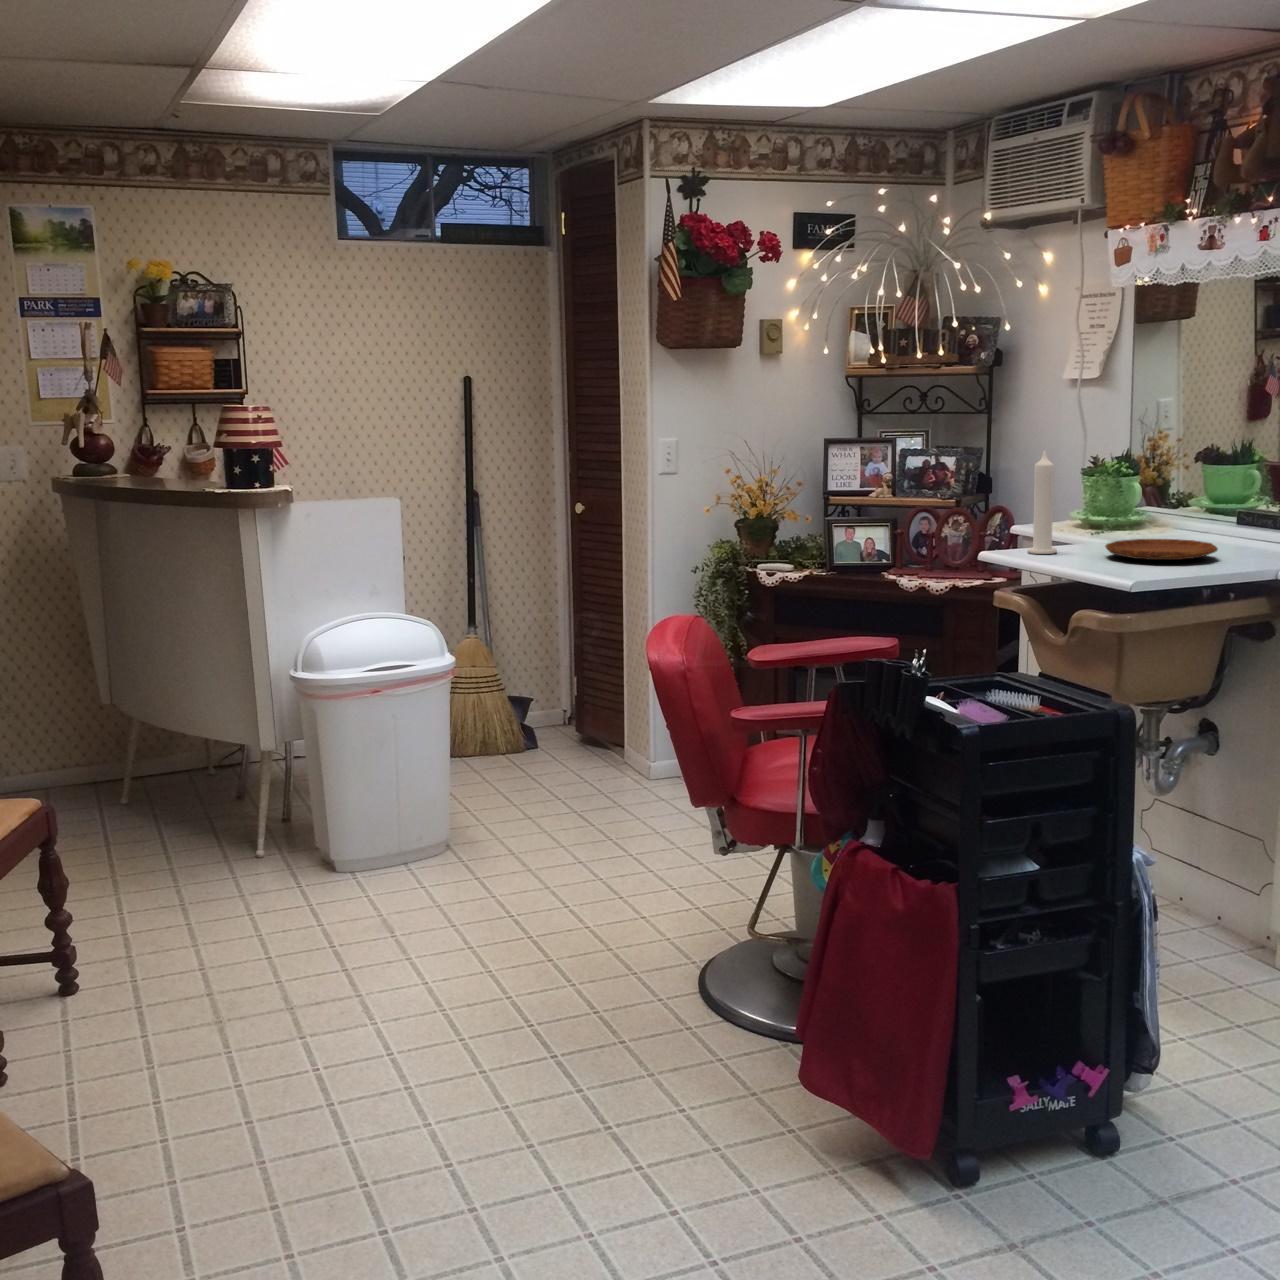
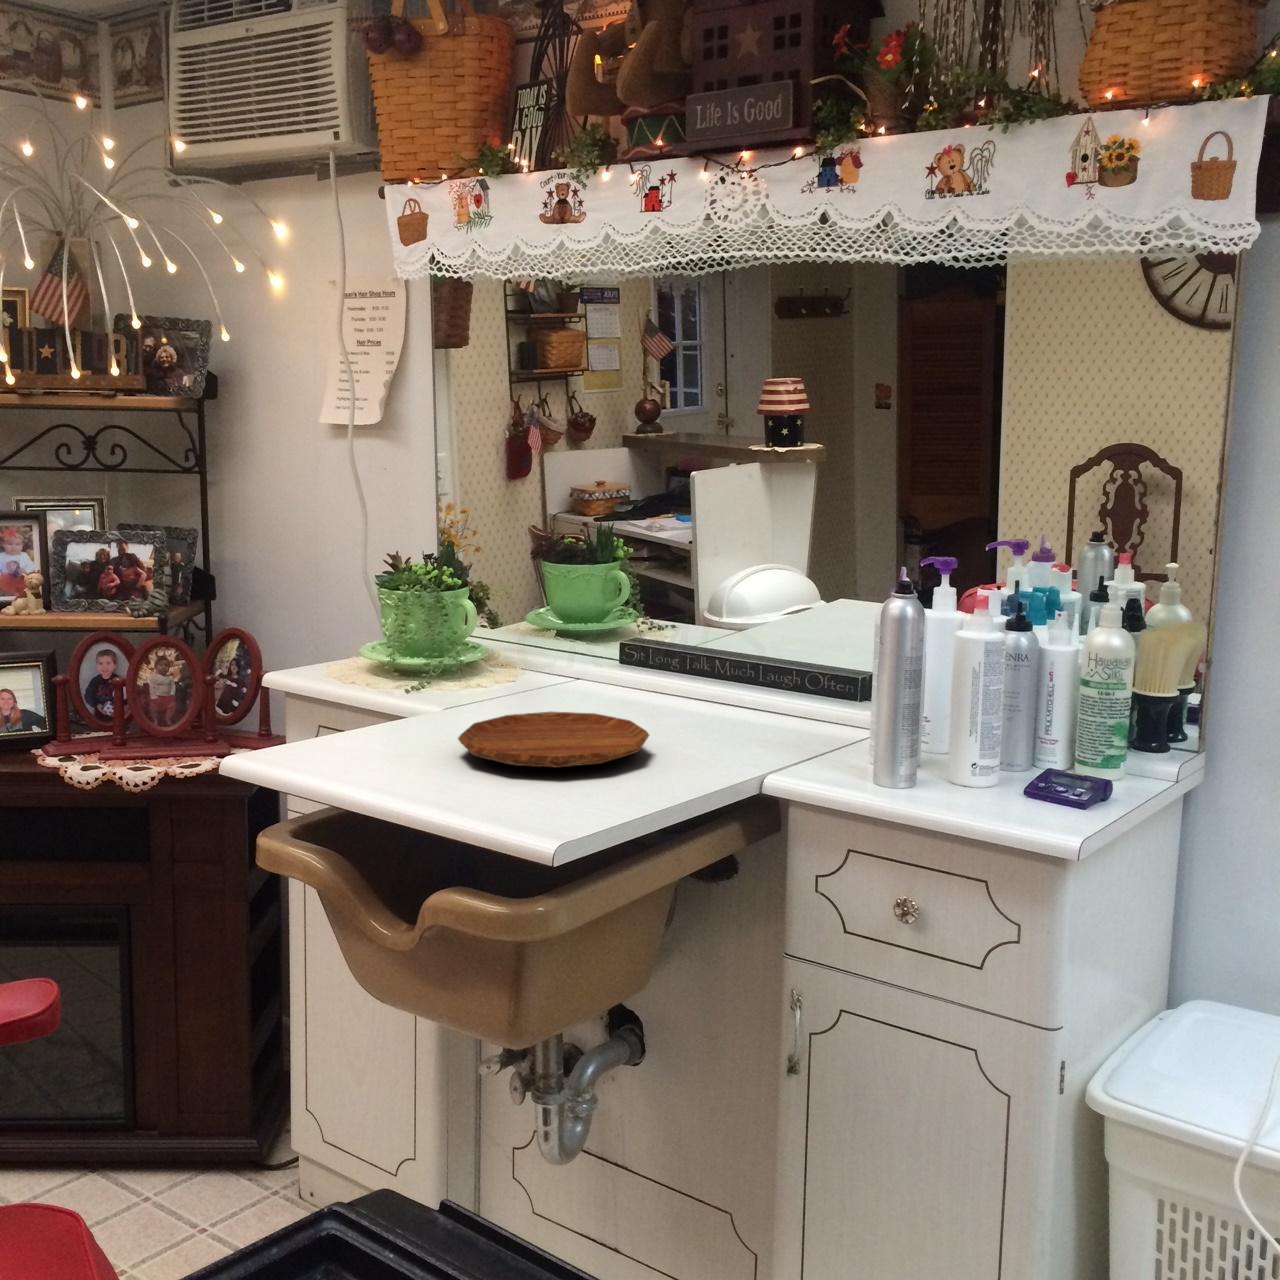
candle: present [1028,451,1057,554] -> none [316,565,370,759]

